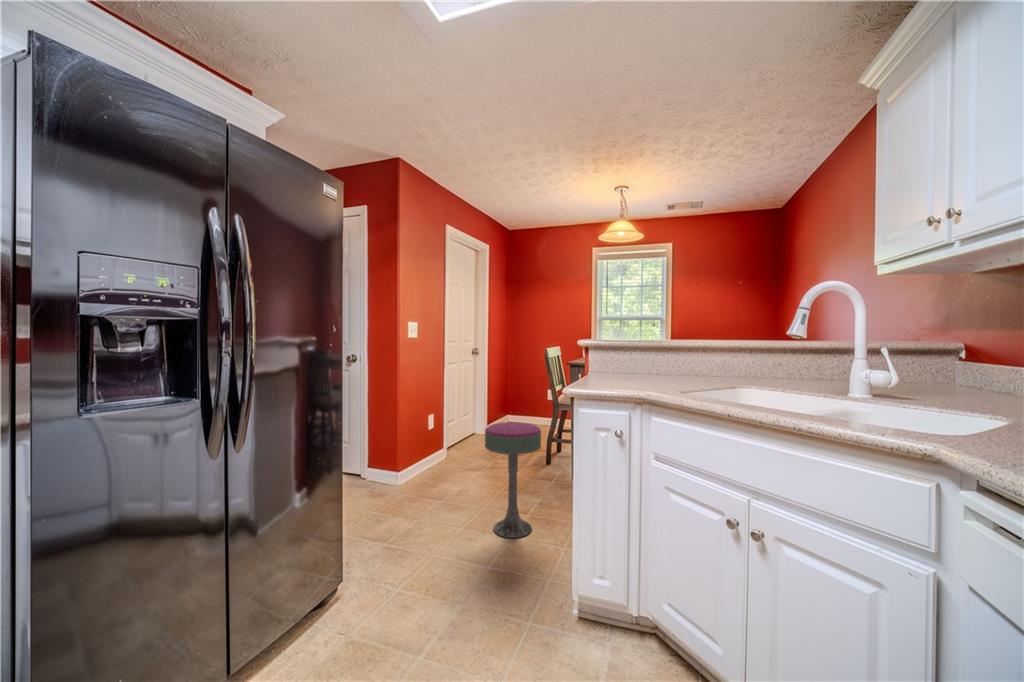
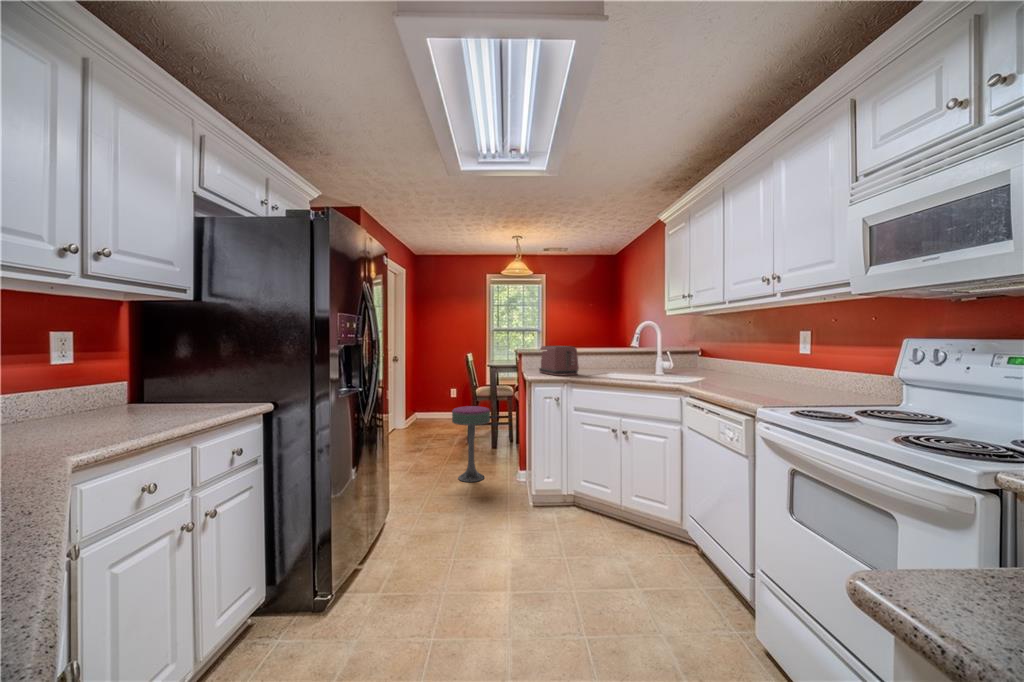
toaster: none [603,334,669,389] -> present [539,346,579,376]

